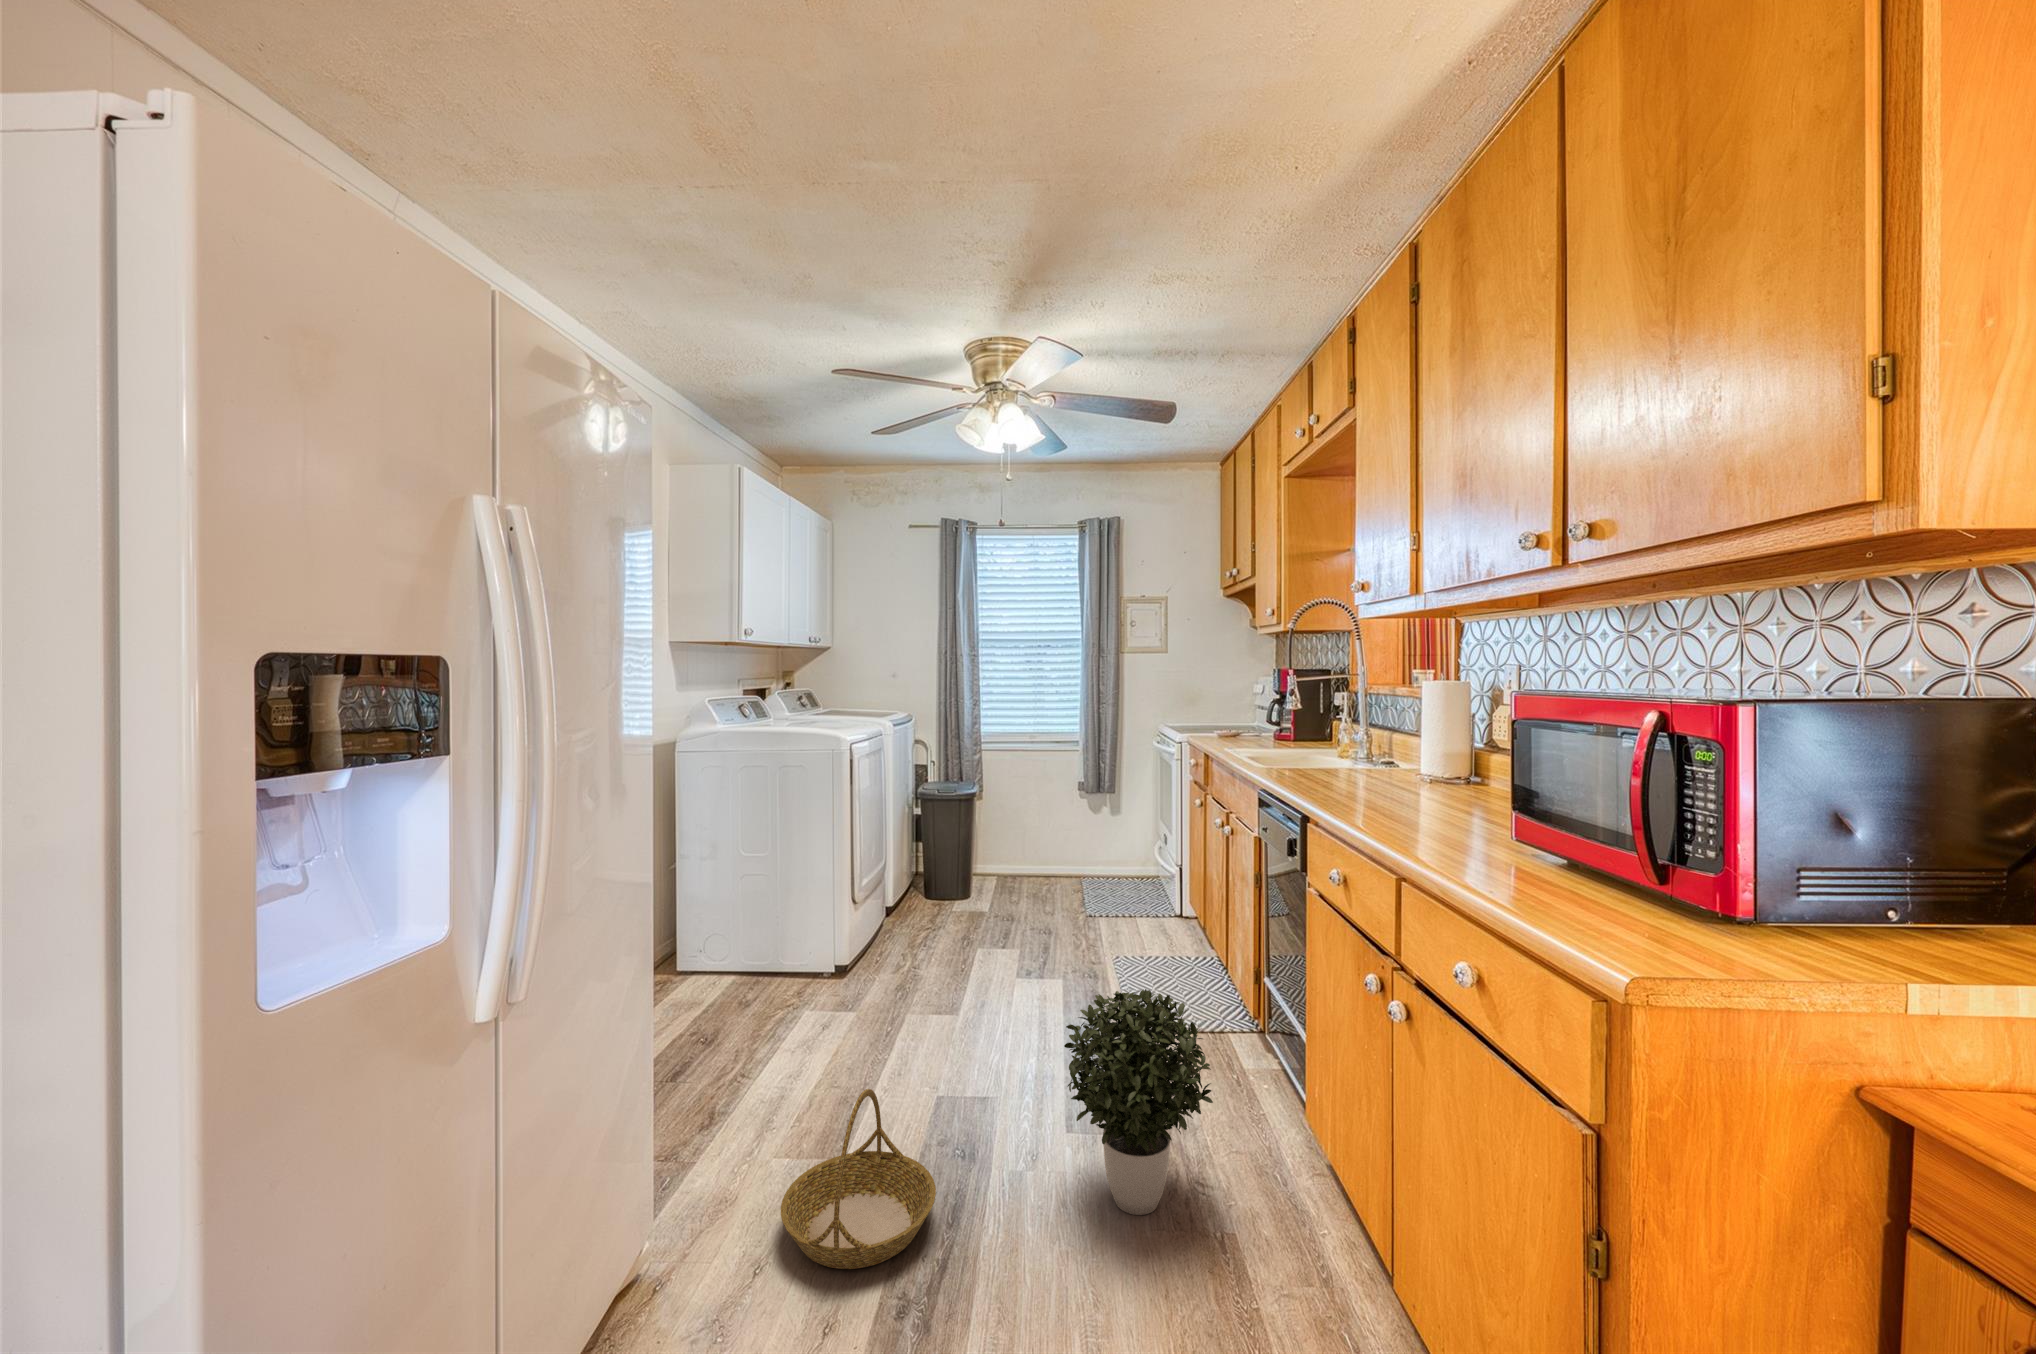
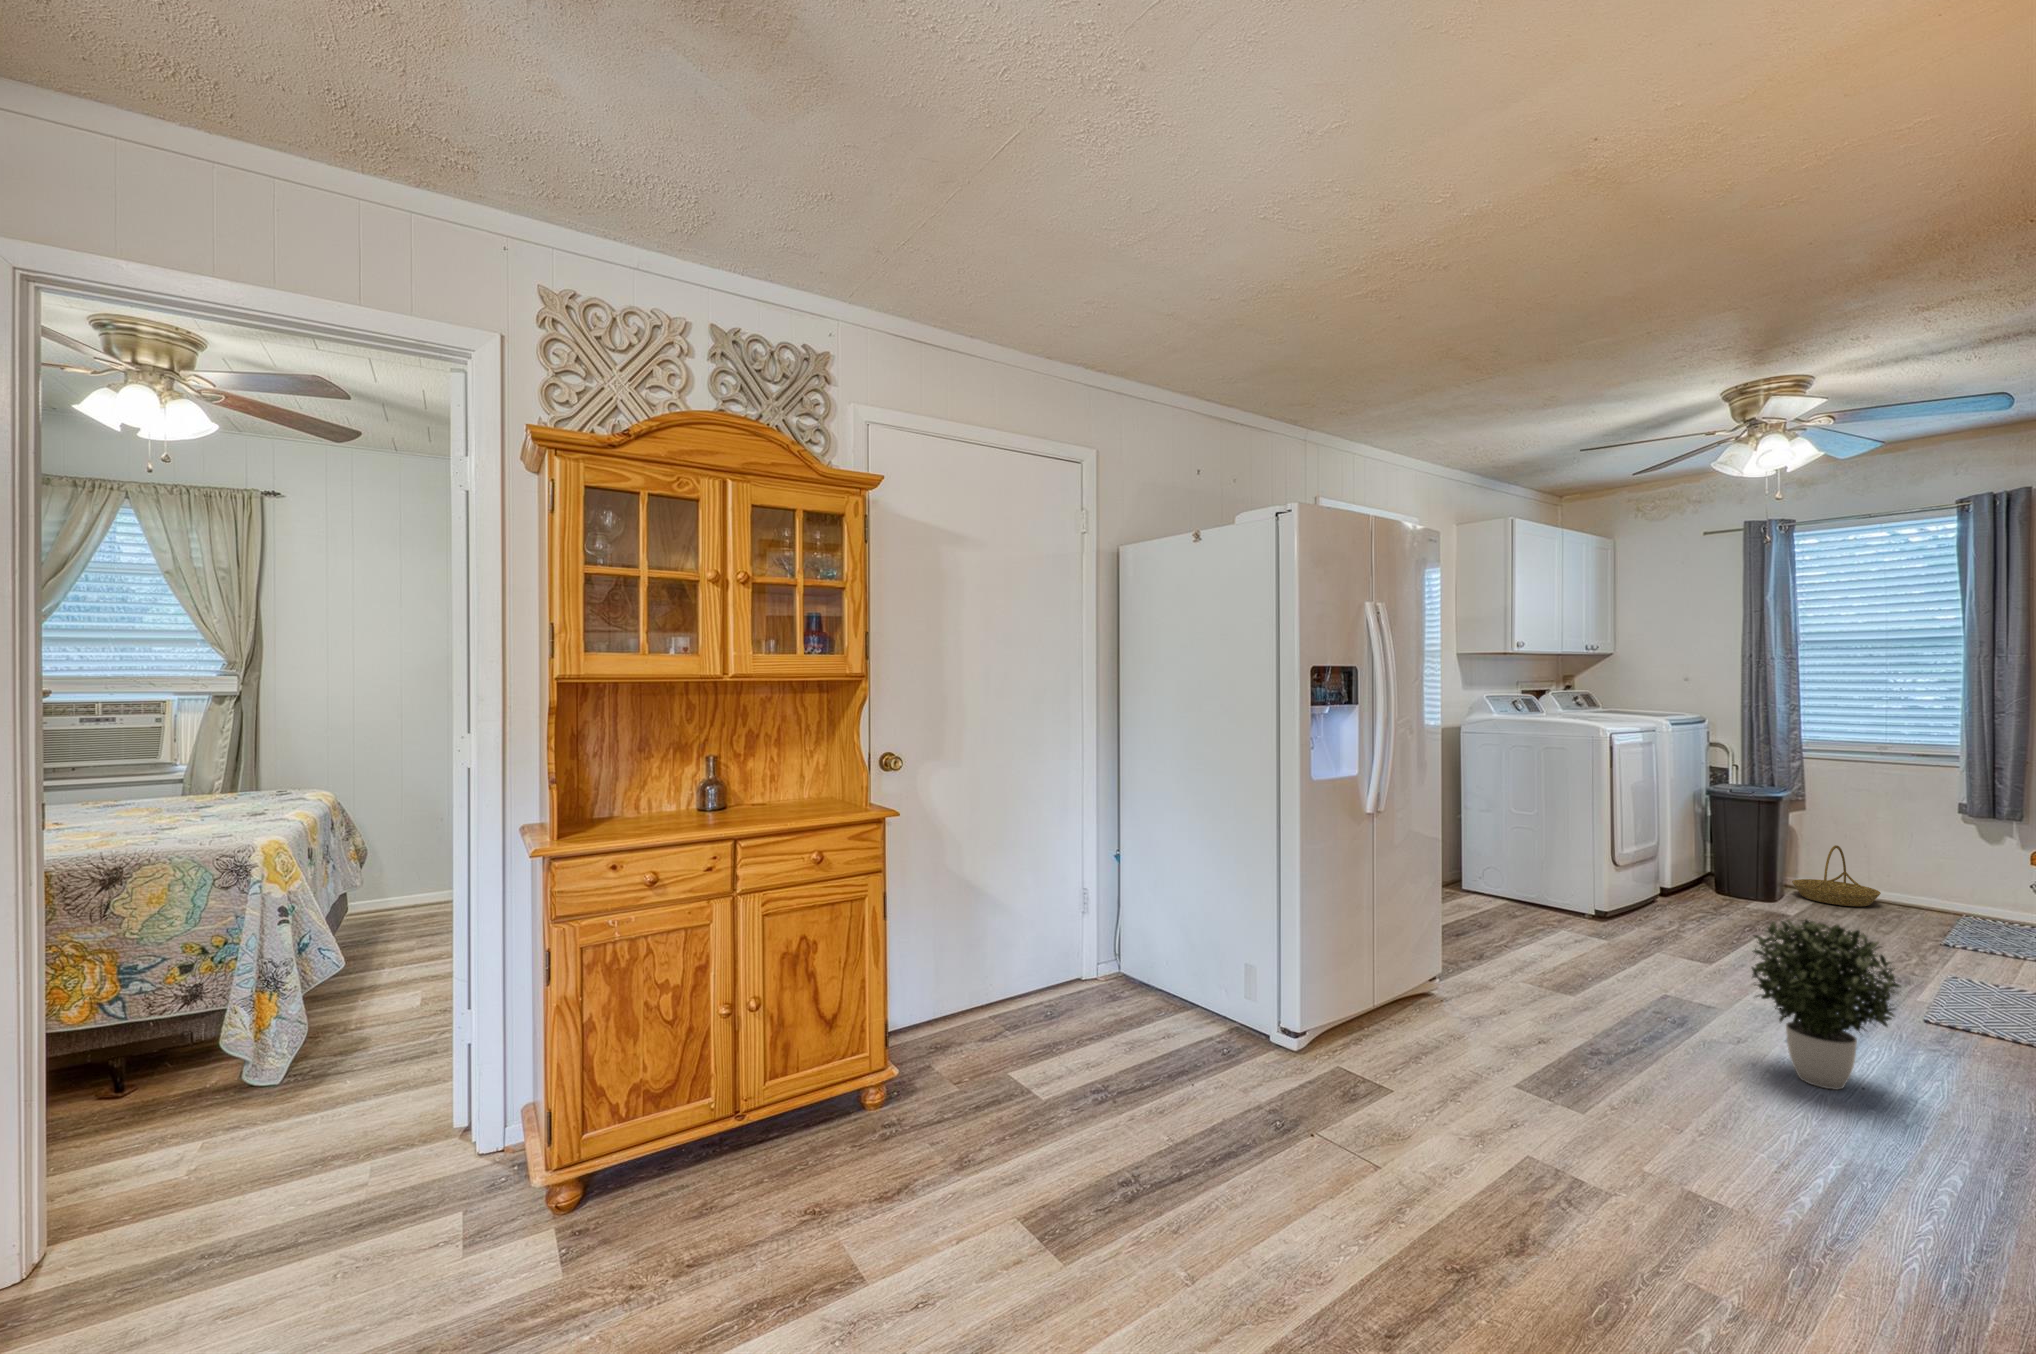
basket: present [781,1089,936,1269] -> present [1792,845,1881,906]

